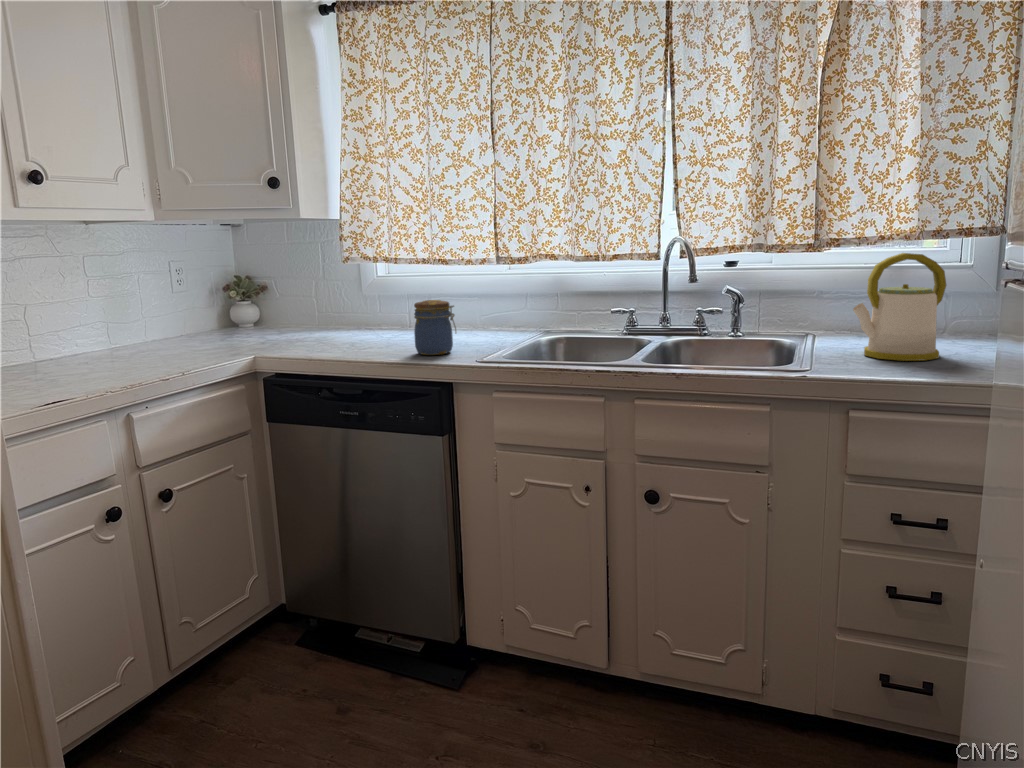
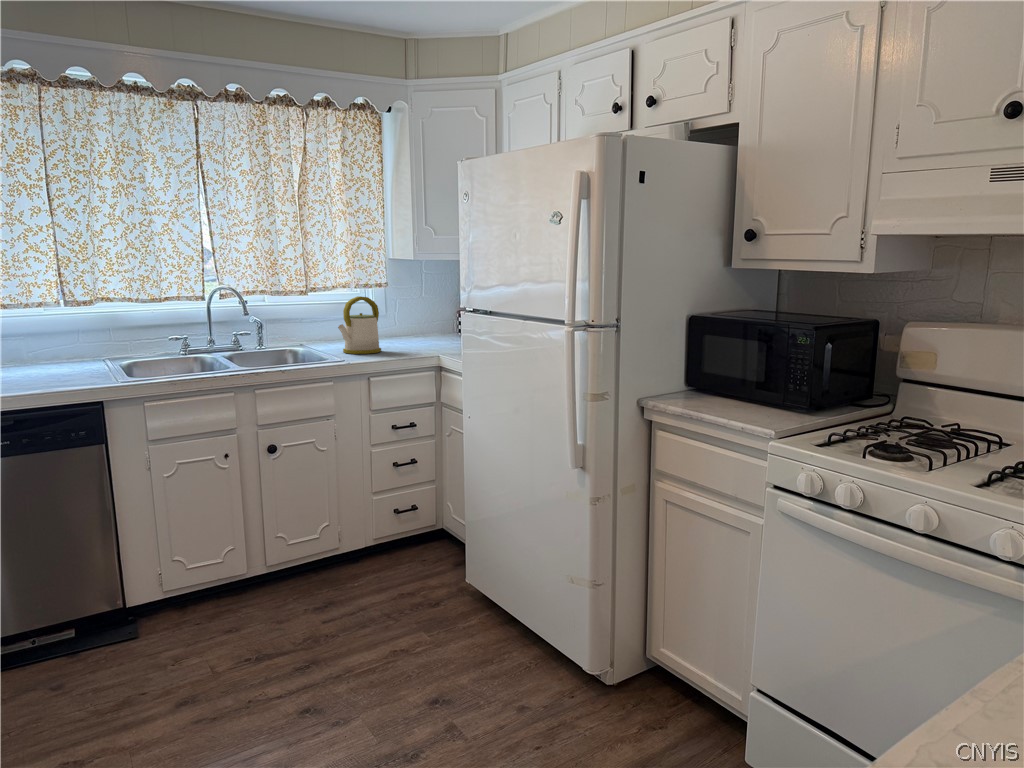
jar: present [414,300,456,355] -> none [22,336,63,381]

